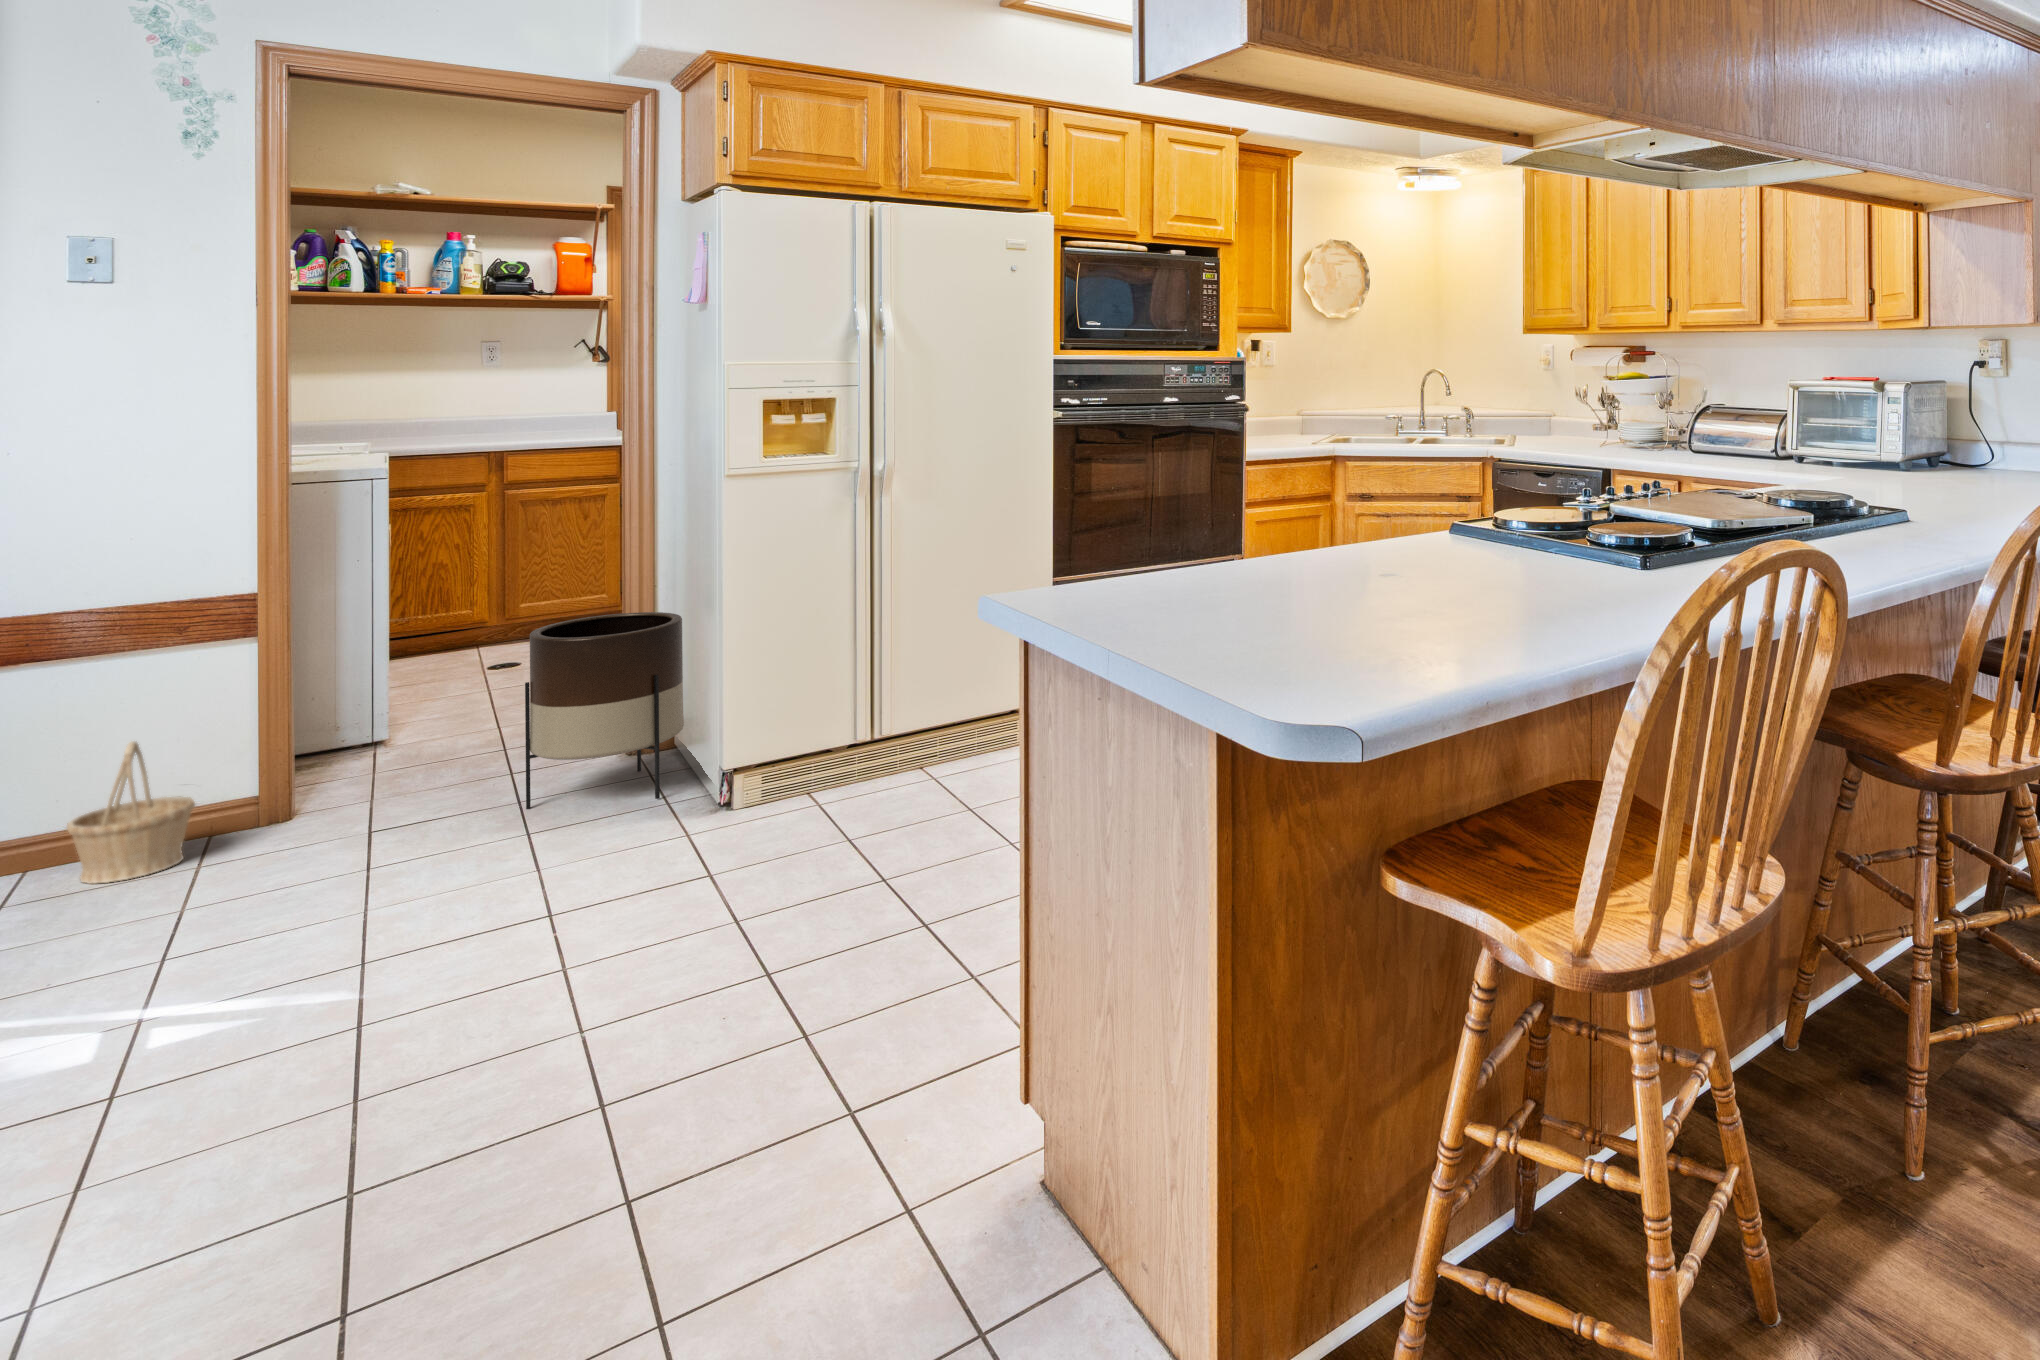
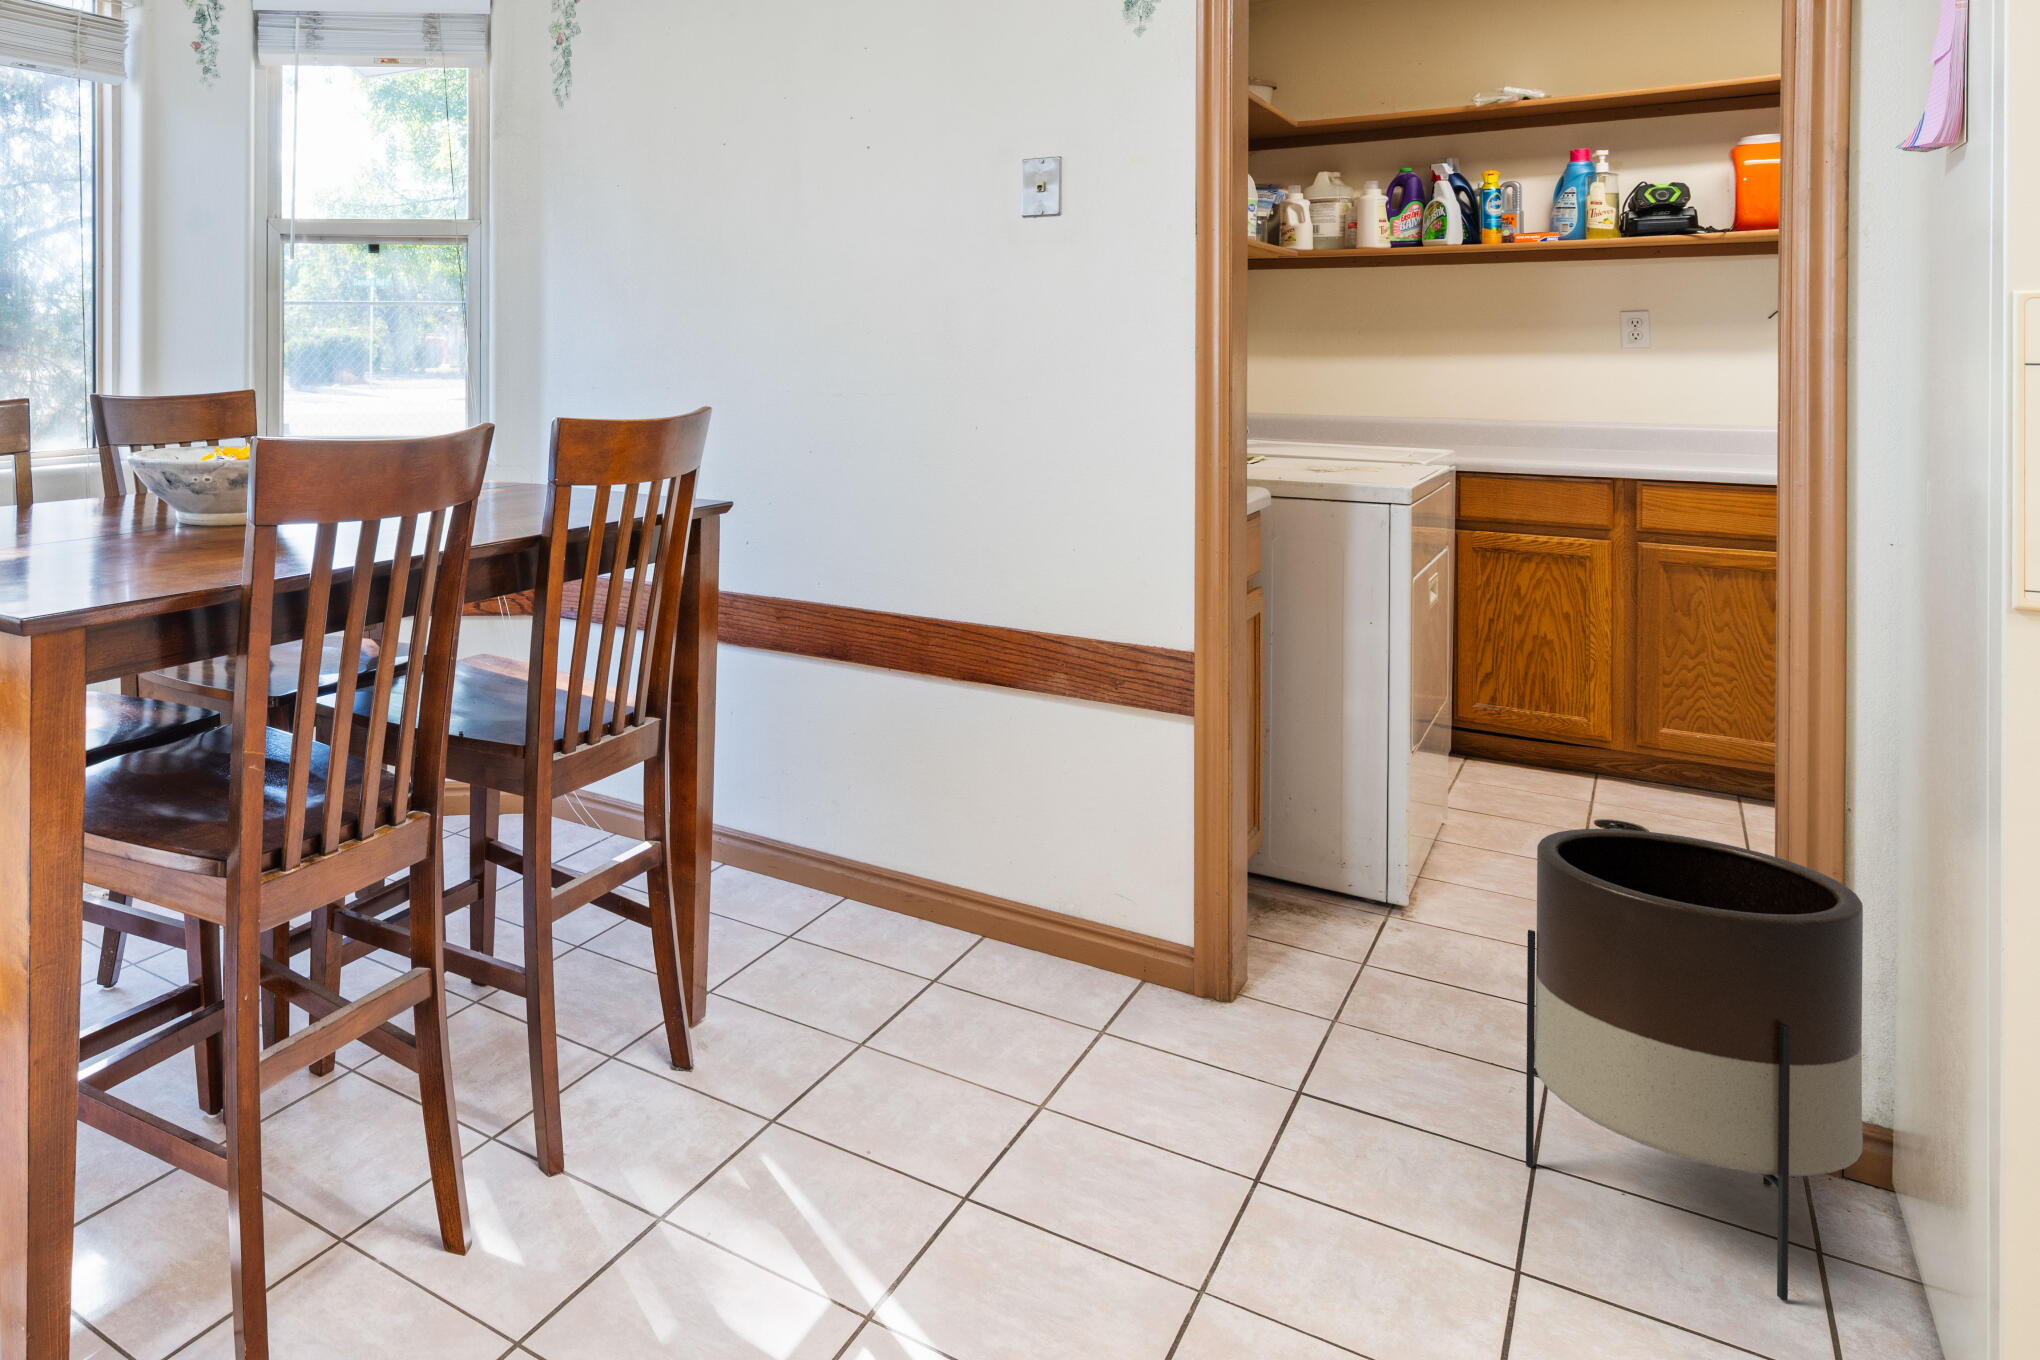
basket: present [67,741,195,884] -> none [996,822,1115,1008]

